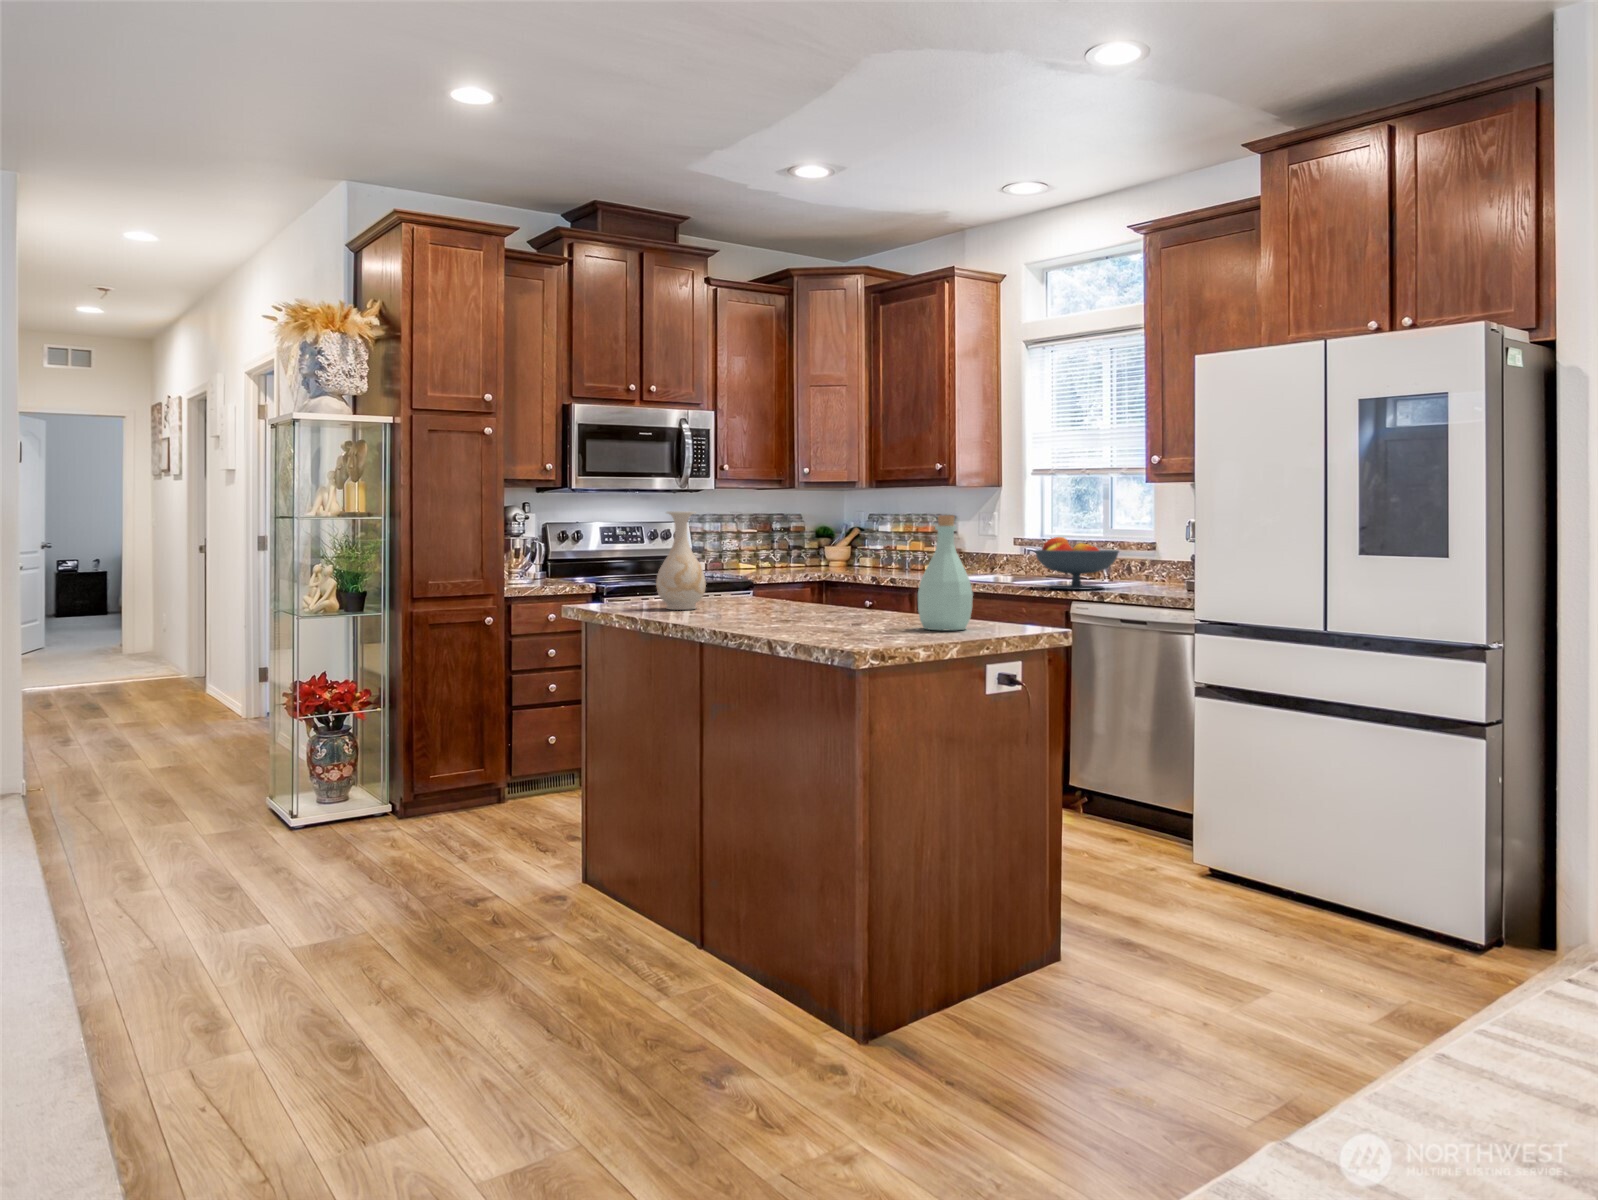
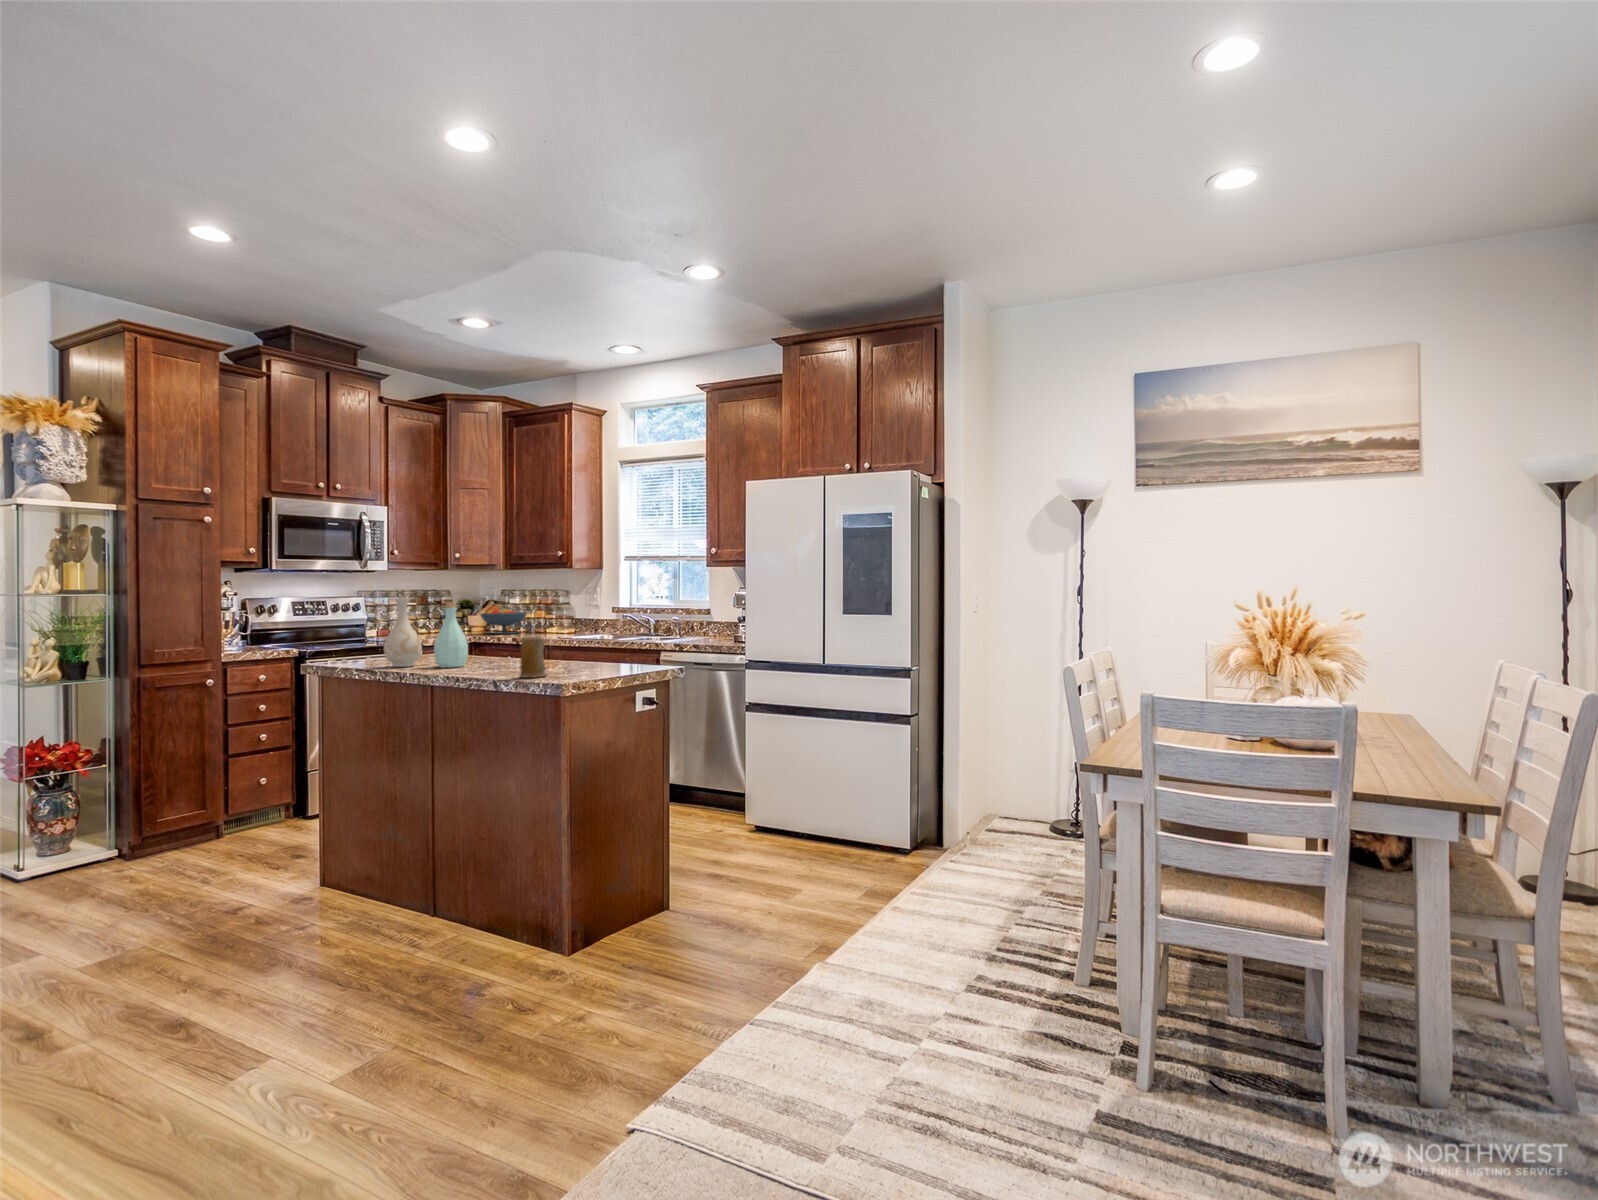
bottle: present [918,515,973,630] -> present [434,602,468,668]
fruit bowl: present [1035,537,1119,590] -> present [481,606,527,634]
mug: none [806,570,847,635] -> present [520,636,546,678]

